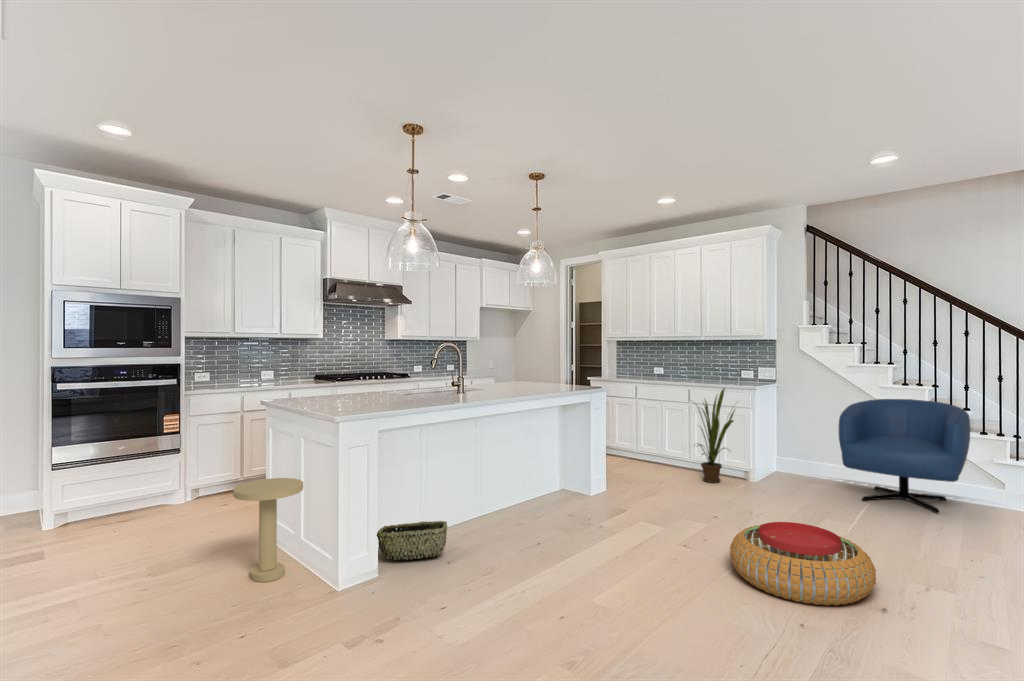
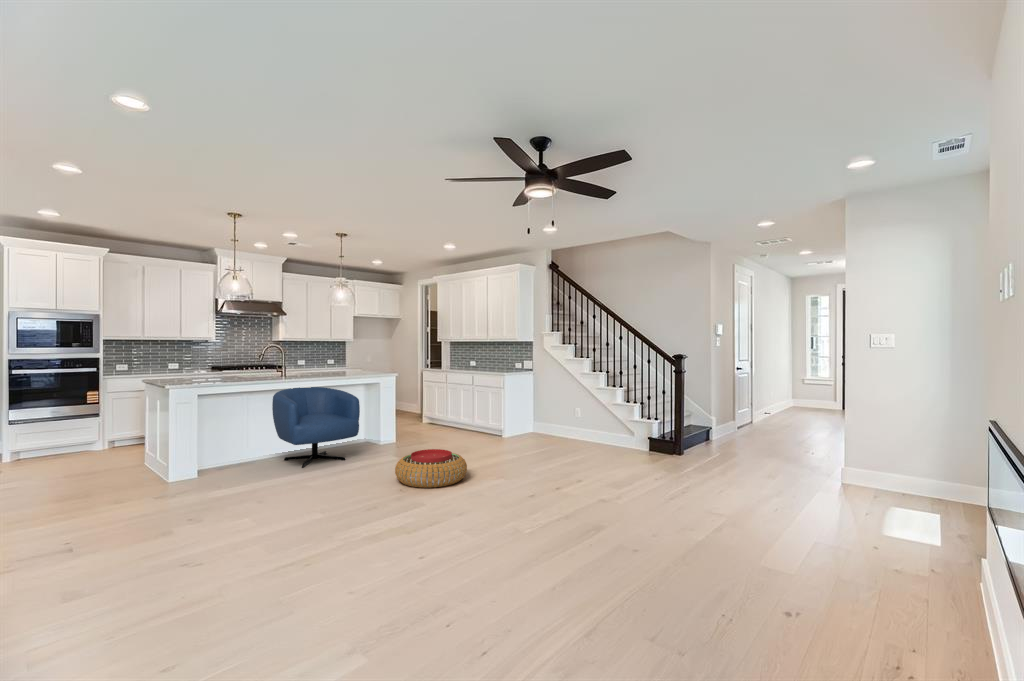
house plant: present [698,388,735,483] -> none [462,375,493,438]
armchair: present [839,399,970,513] -> present [272,387,360,468]
side table: present [233,478,303,582] -> none [108,426,154,482]
woven basket: present [377,521,447,560] -> none [199,453,249,473]

